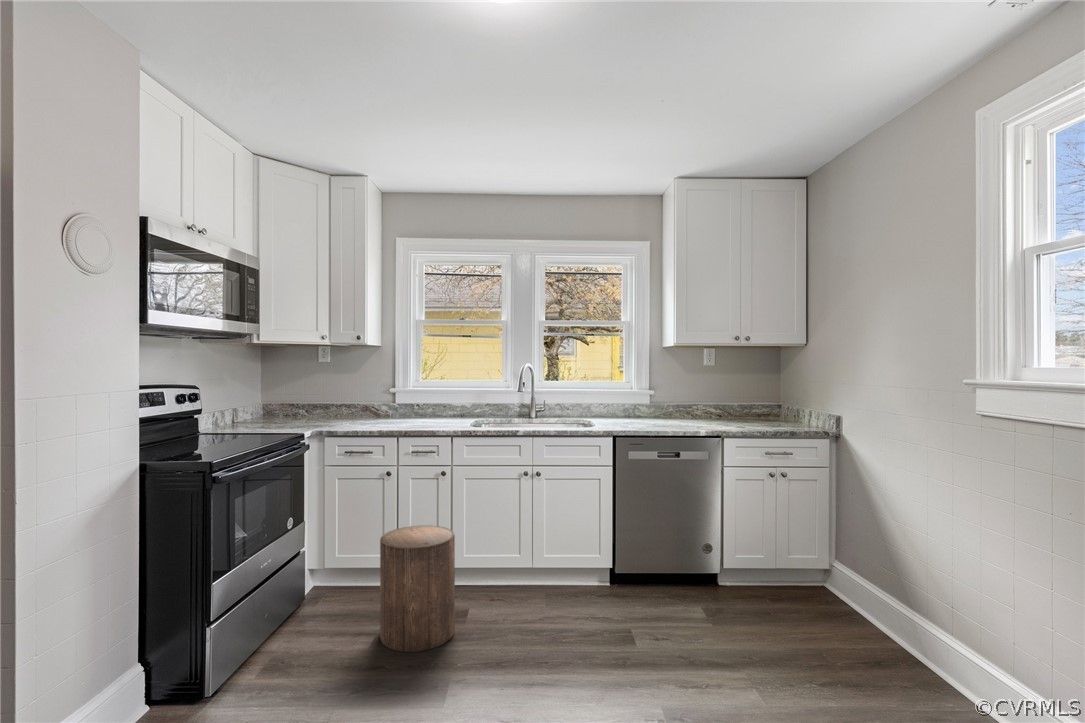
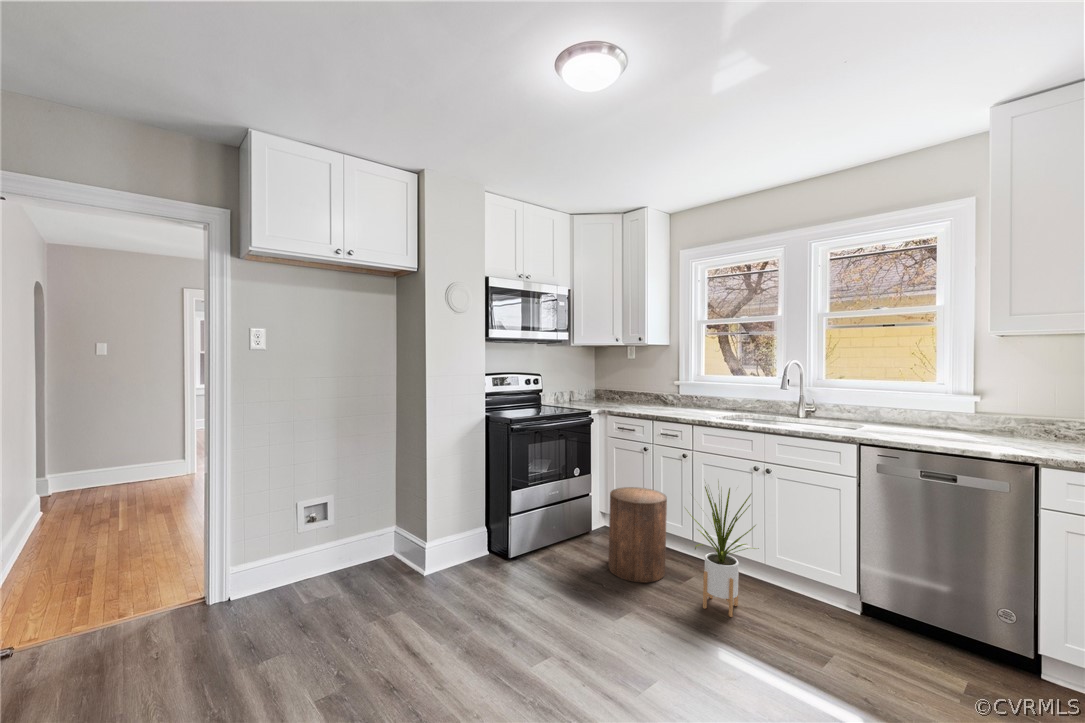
house plant: none [490,492,570,644] -> present [685,486,759,617]

